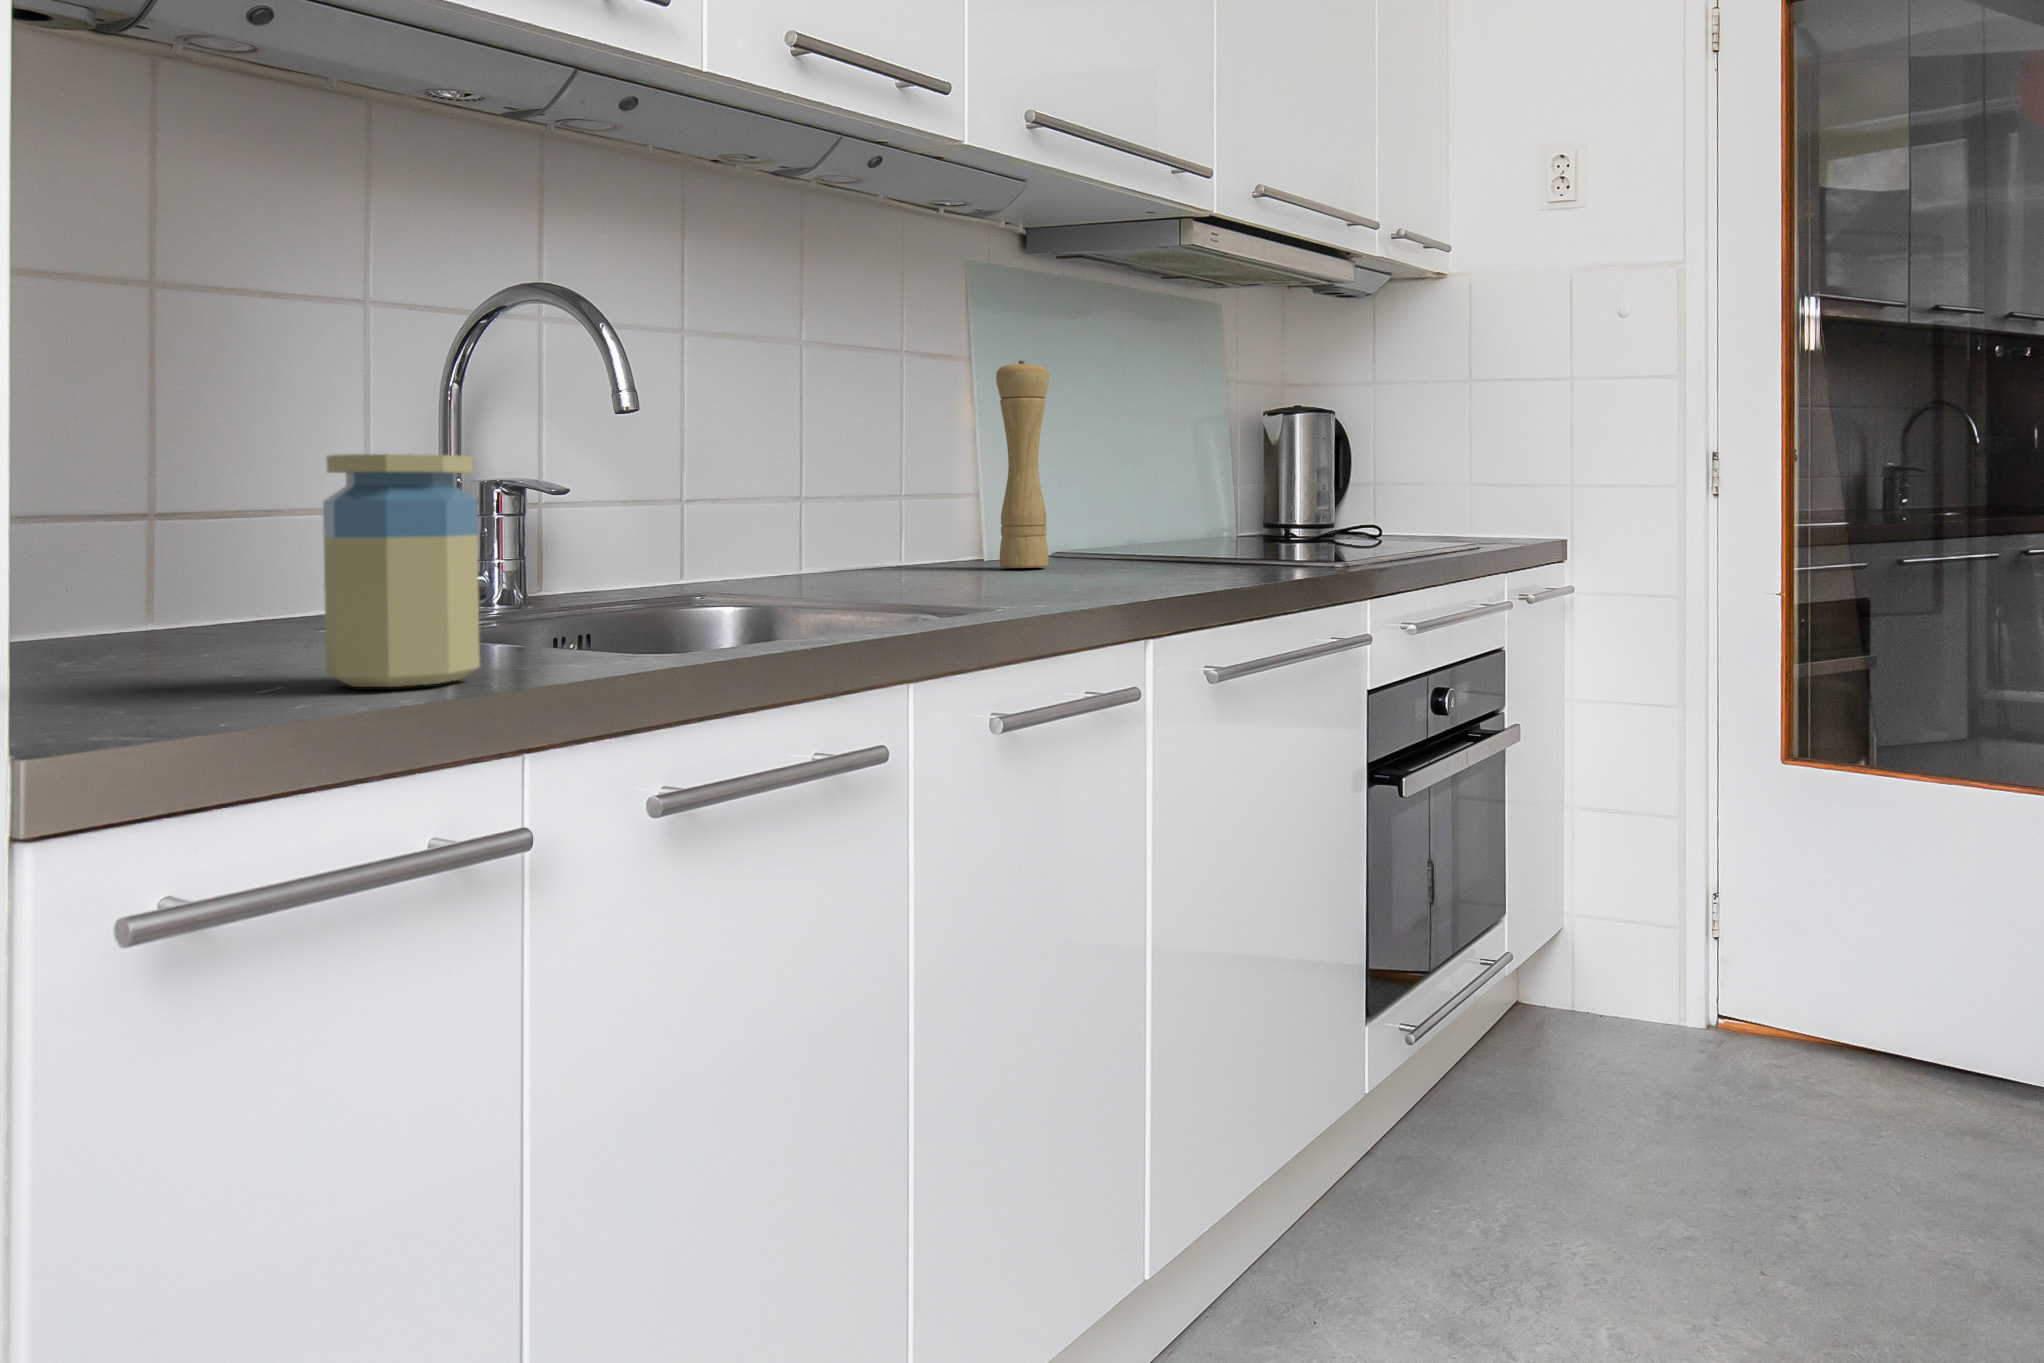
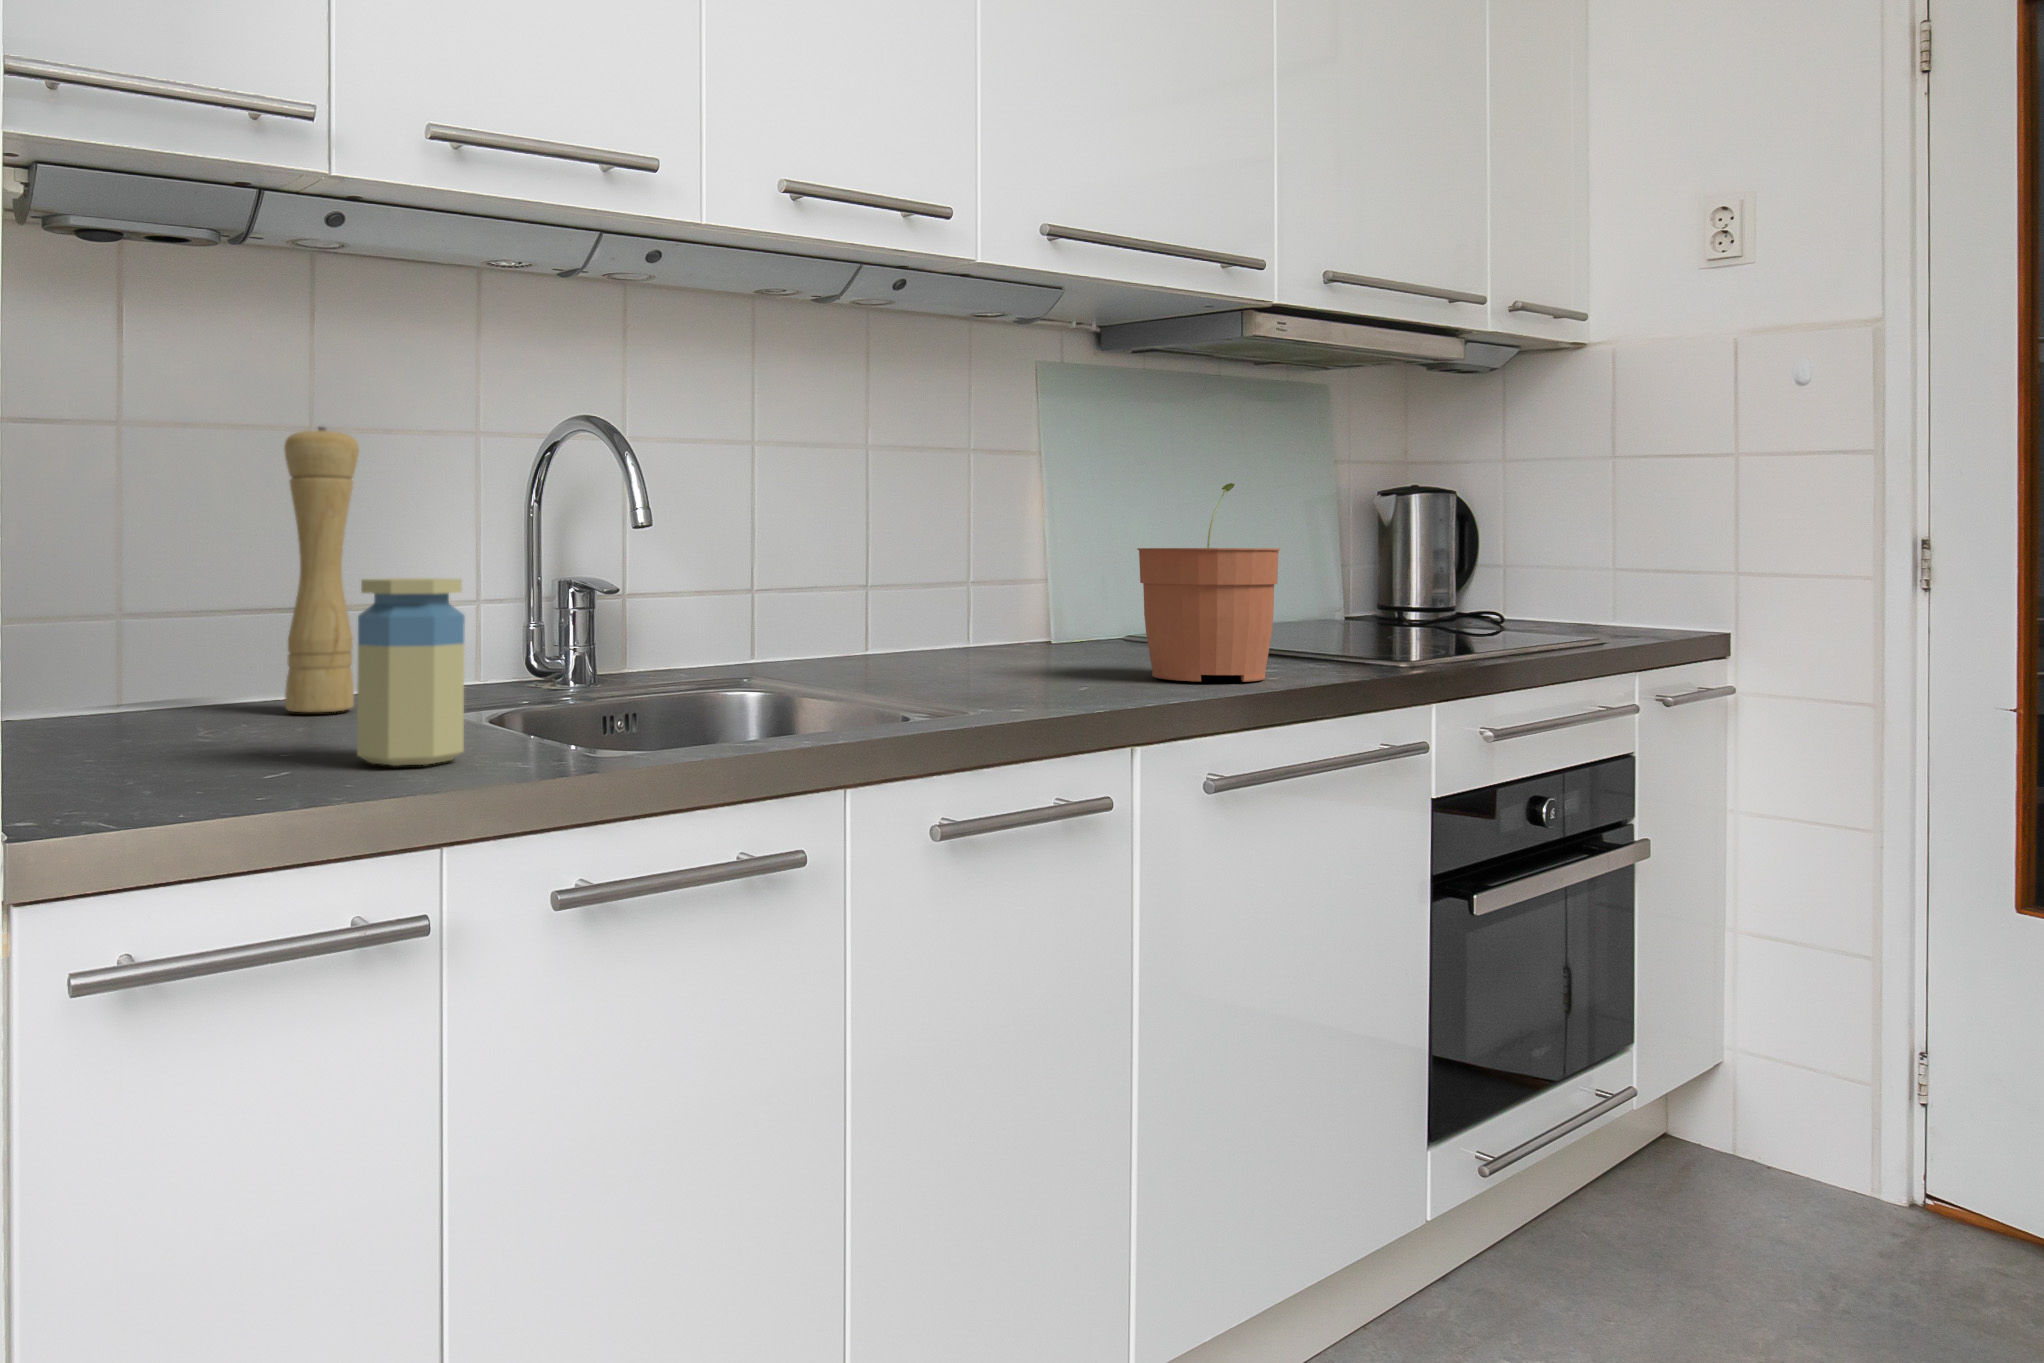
pepper mill: present [996,361,1049,568] -> present [284,427,359,712]
plant pot: none [1115,386,1254,582] -> present [1137,483,1280,682]

